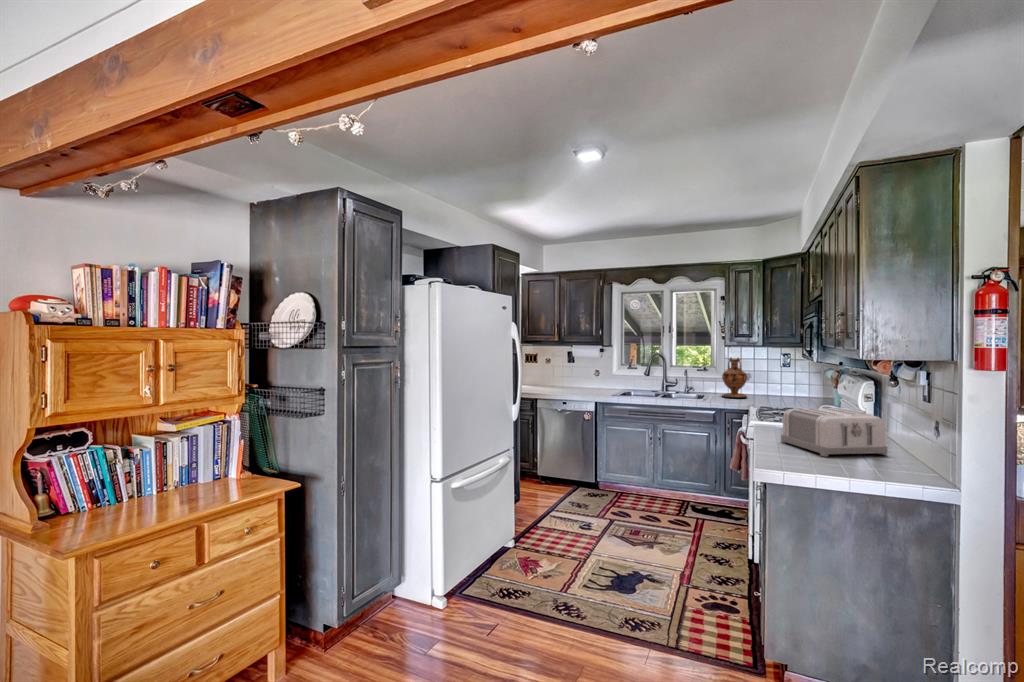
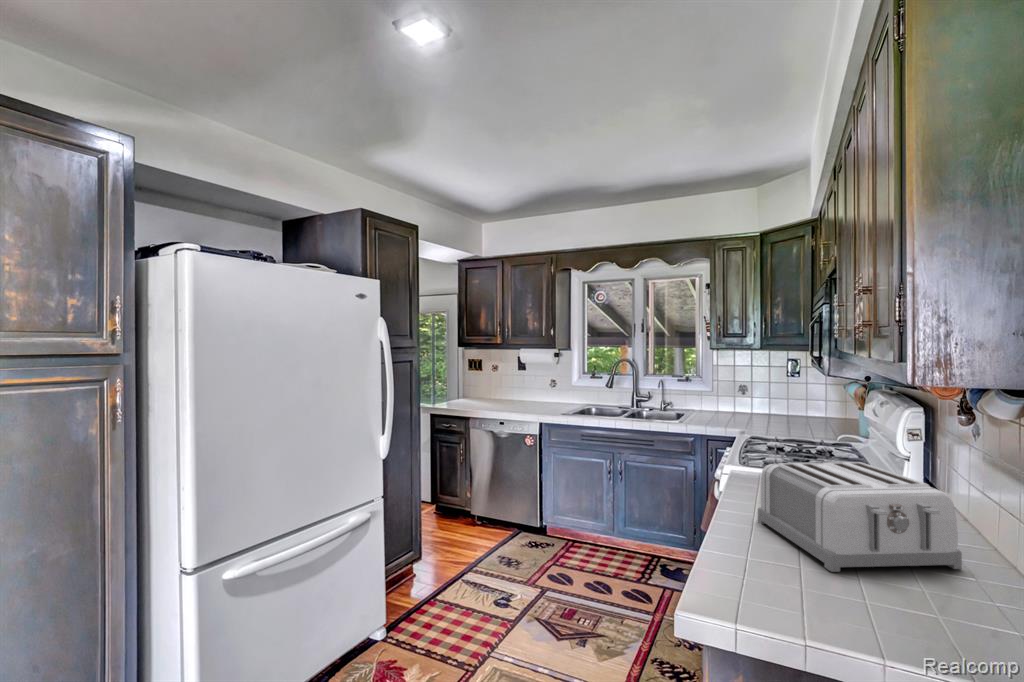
vase: present [722,358,747,398] -> none [705,364,739,419]

